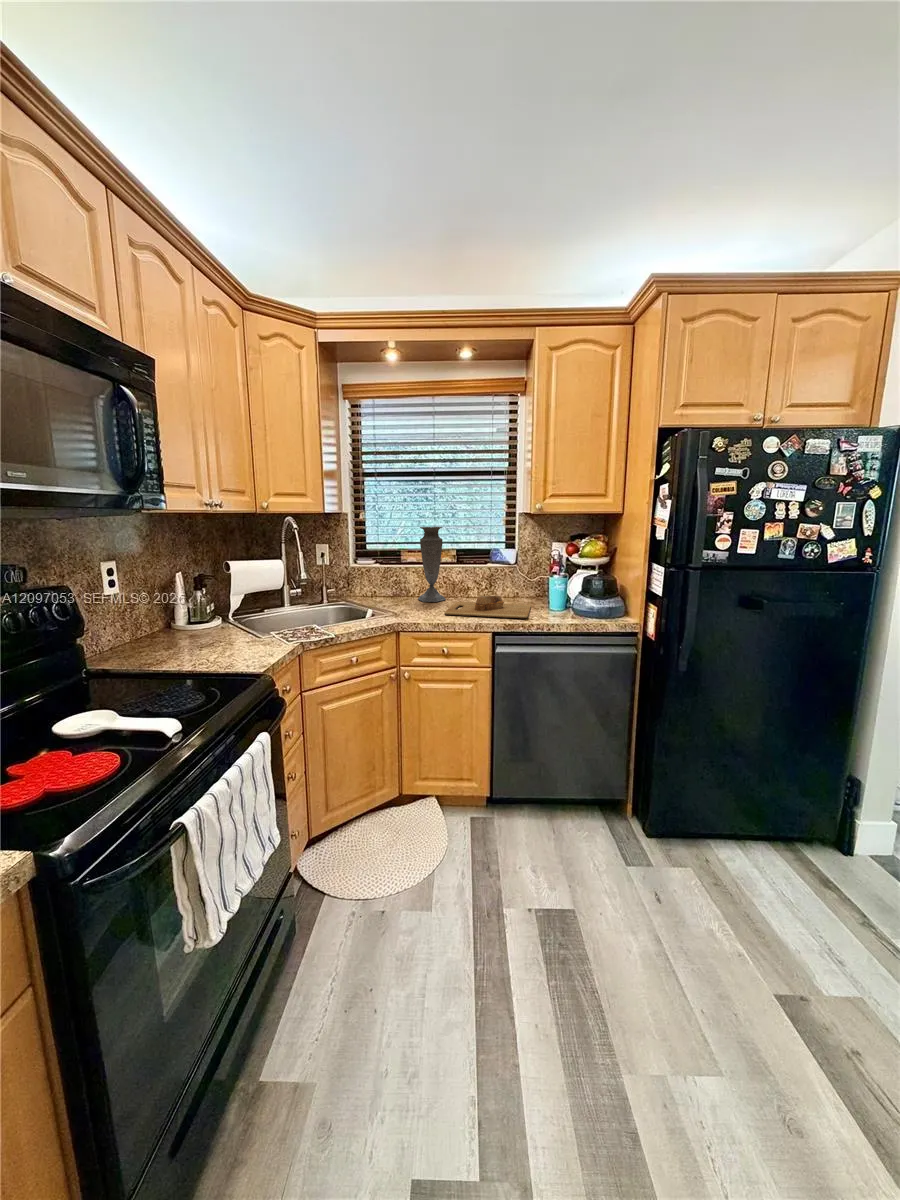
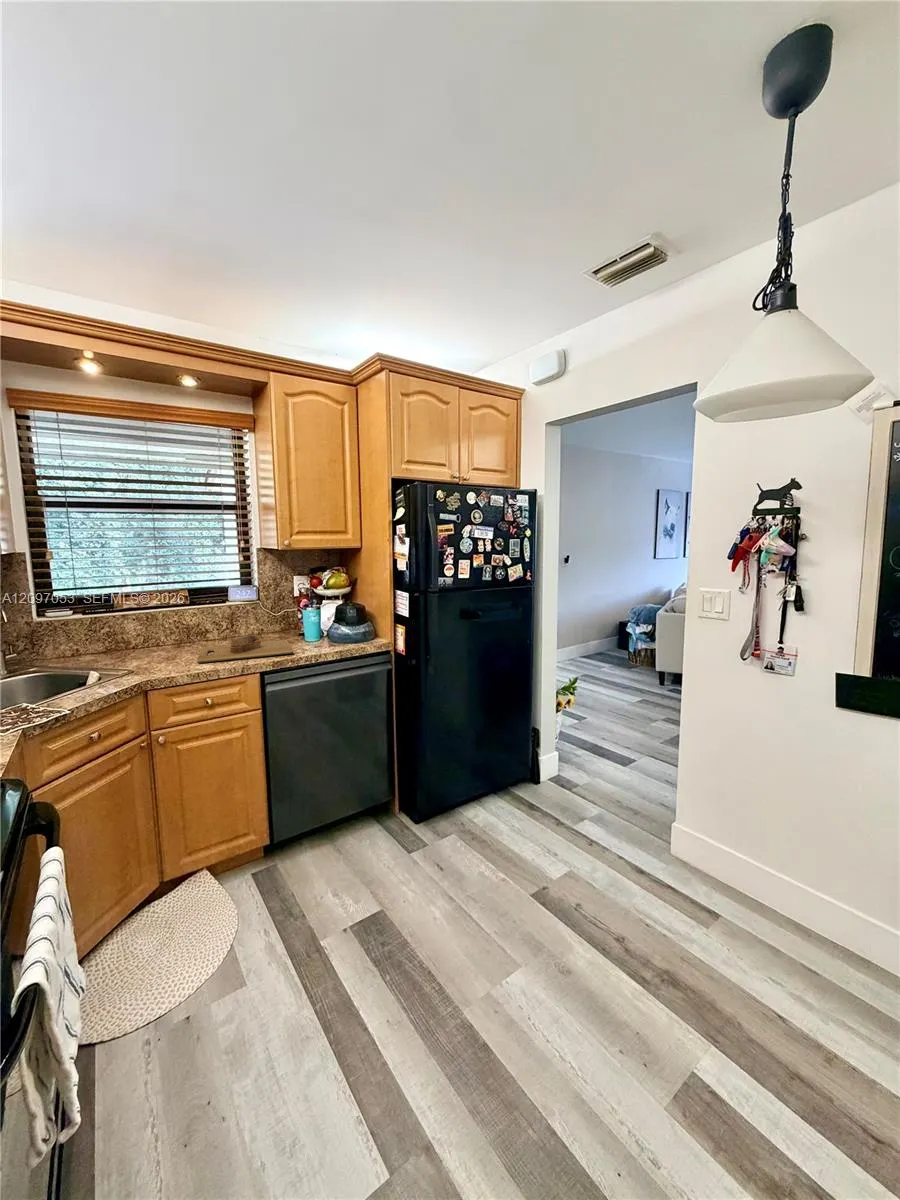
vase: present [418,527,446,602] -> none [143,565,184,653]

